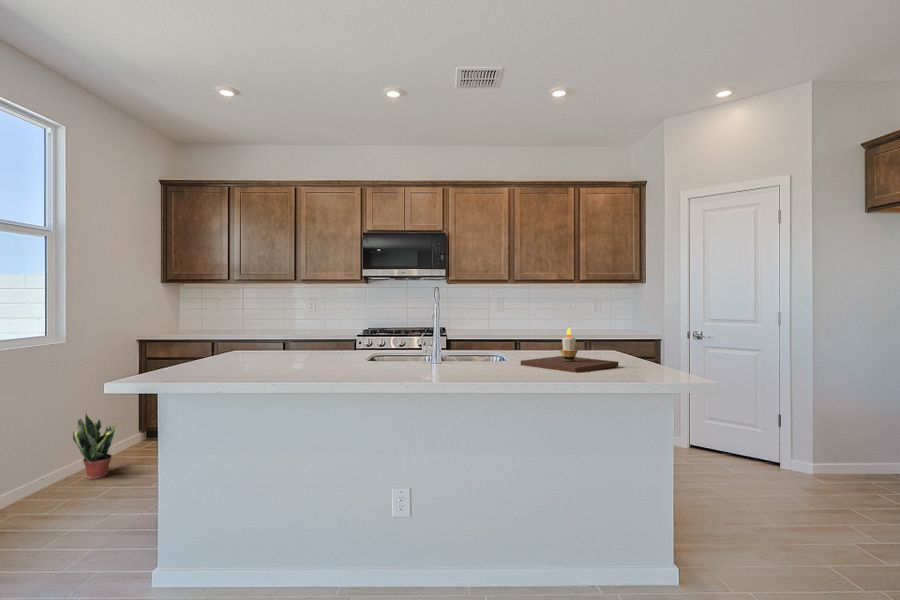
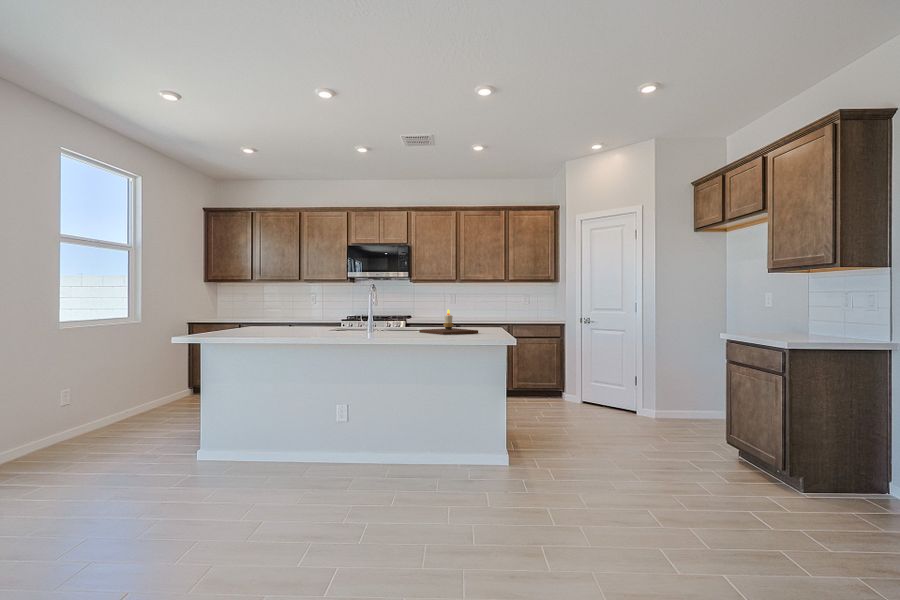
potted plant: present [73,414,116,479] -> none [146,368,174,413]

